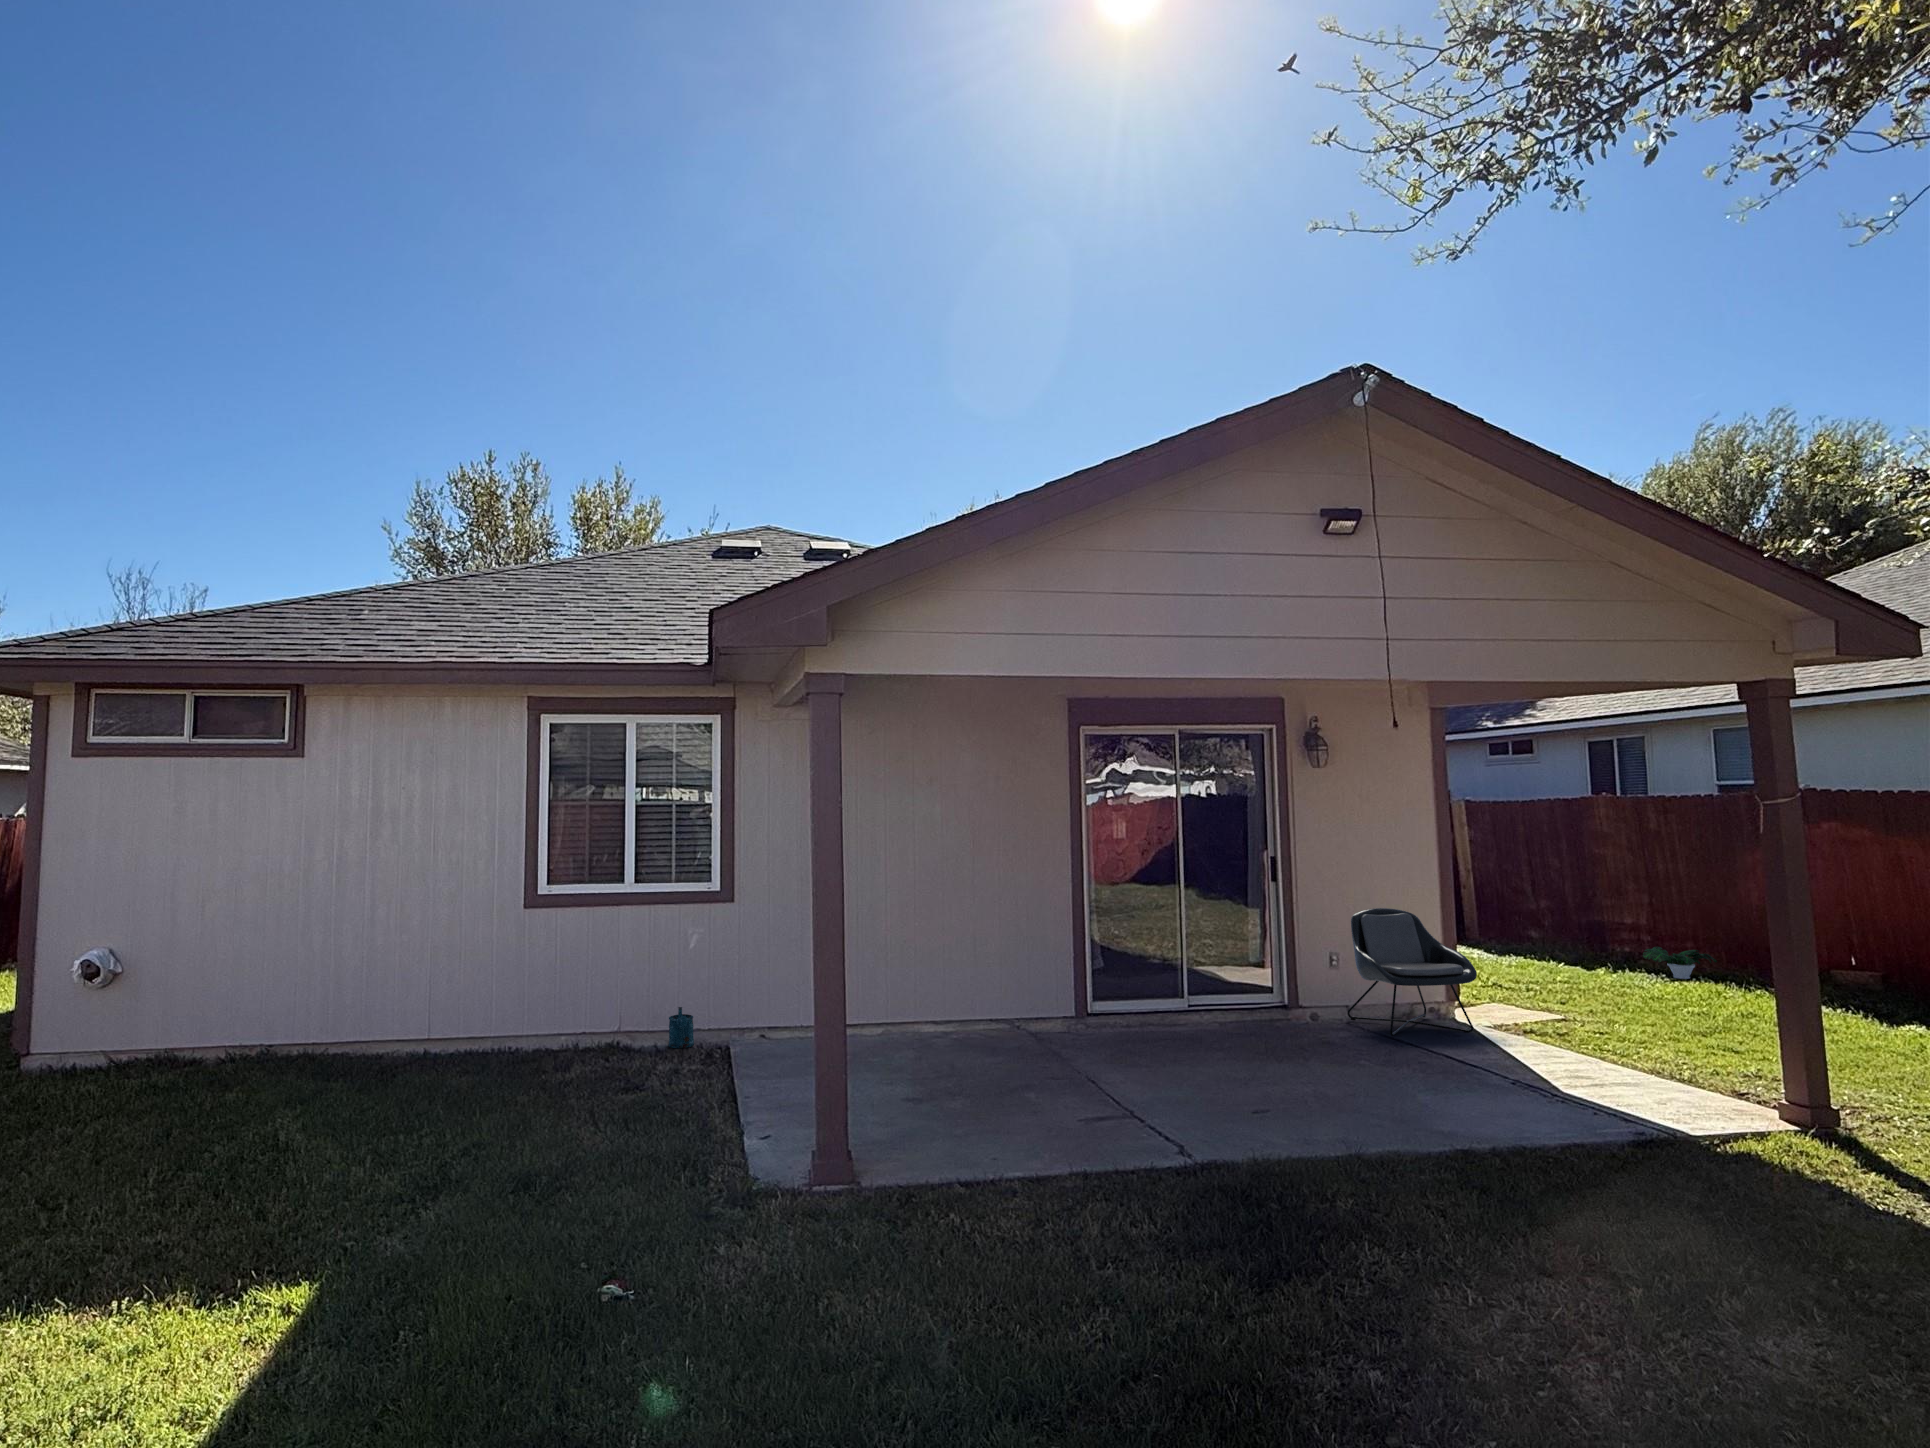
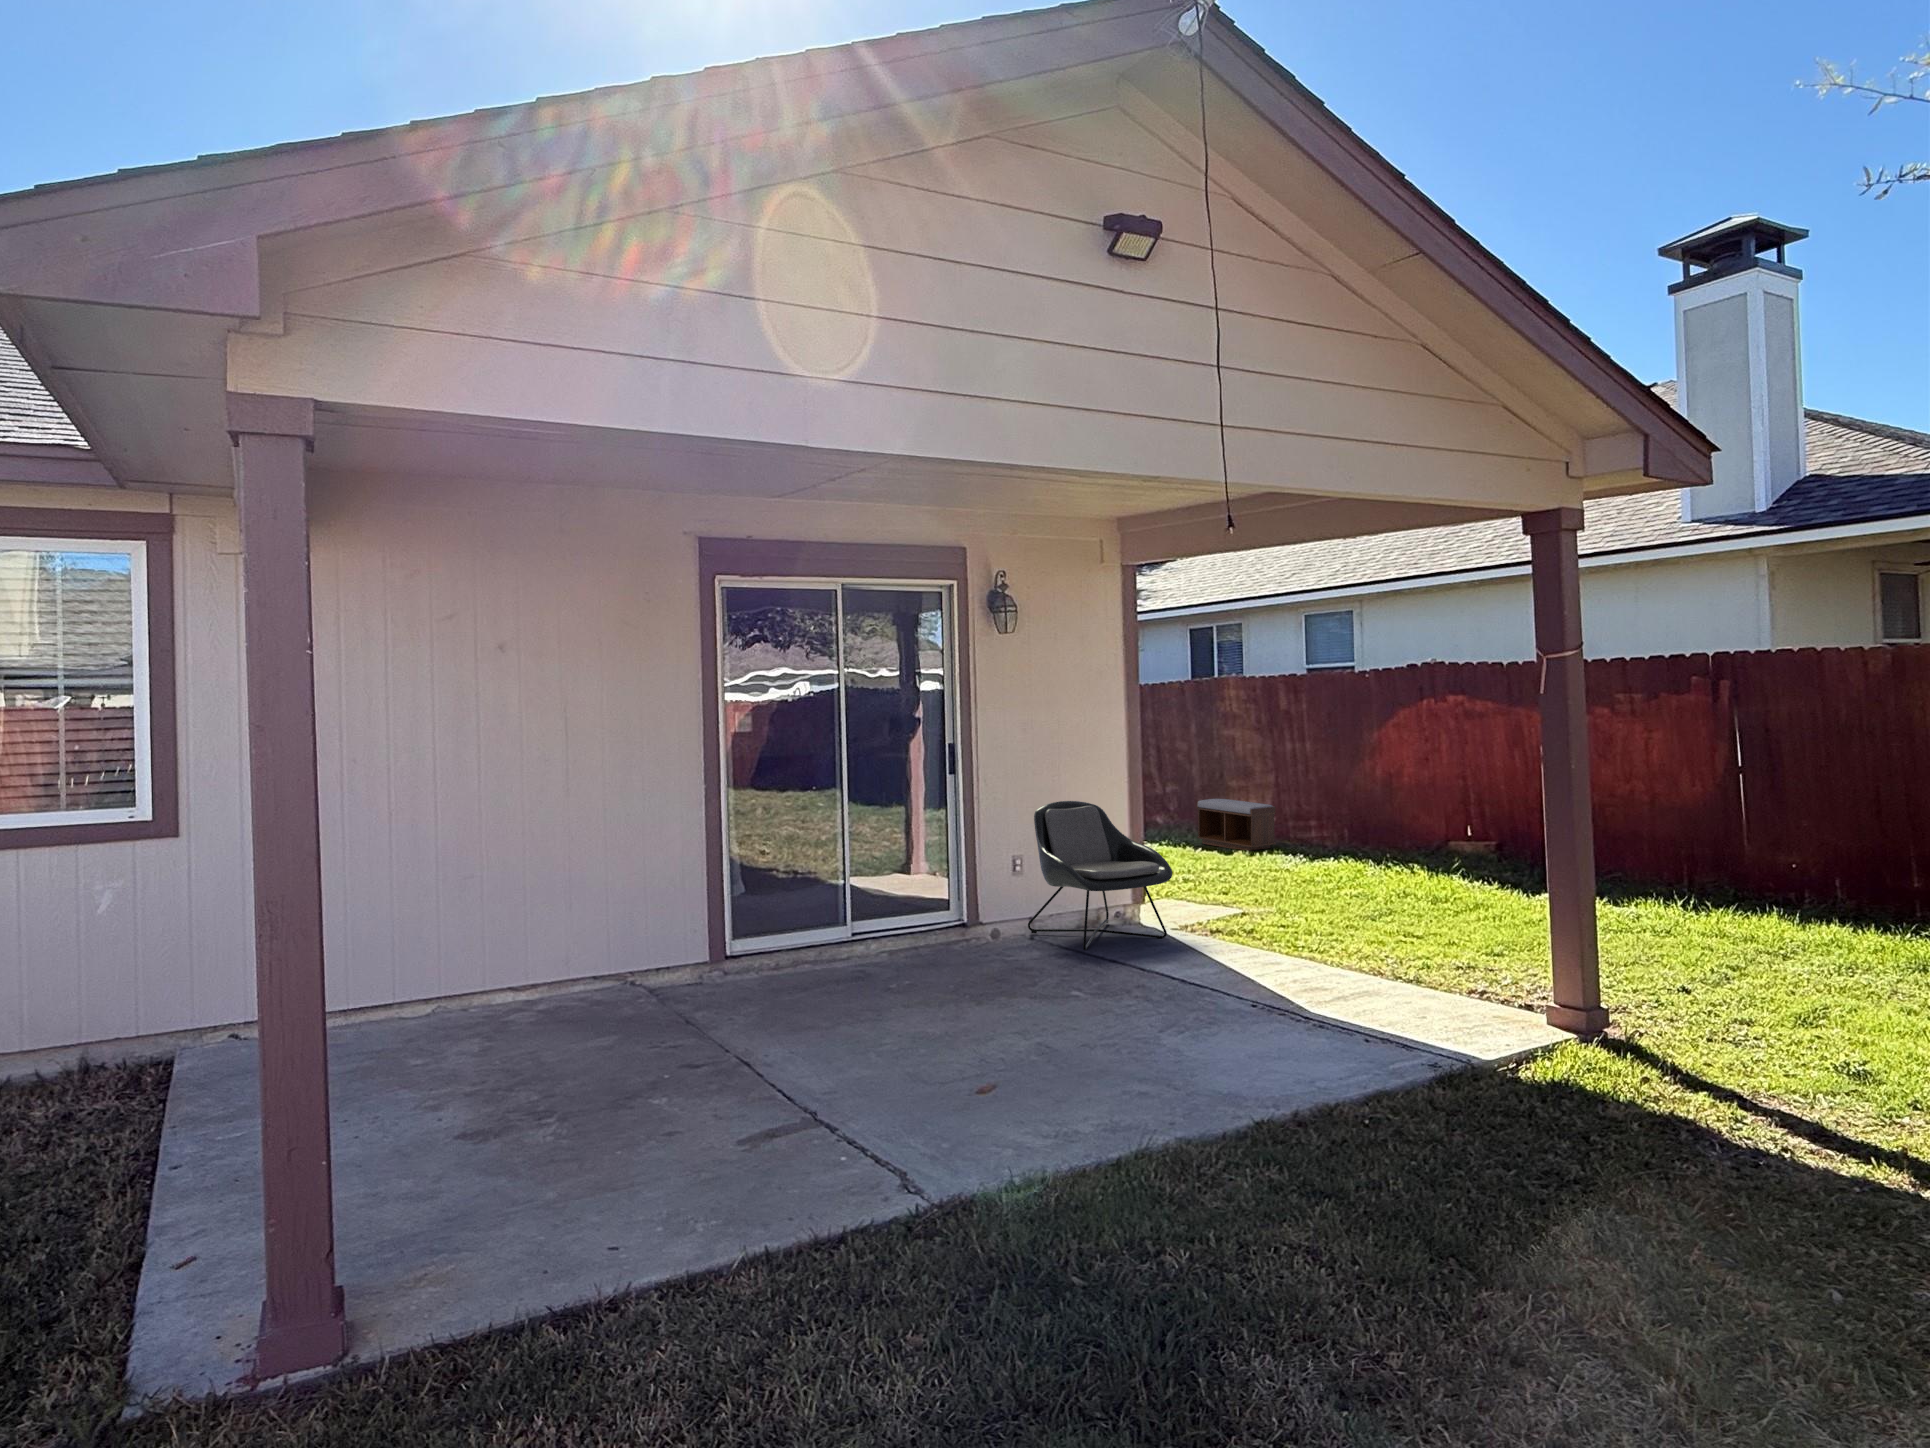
bench: none [1563,916,1648,970] -> present [1197,799,1276,851]
potted plant: present [1643,947,1717,979] -> none [1279,826,1345,858]
watering can: present [669,1007,694,1048] -> none [58,1007,108,1075]

